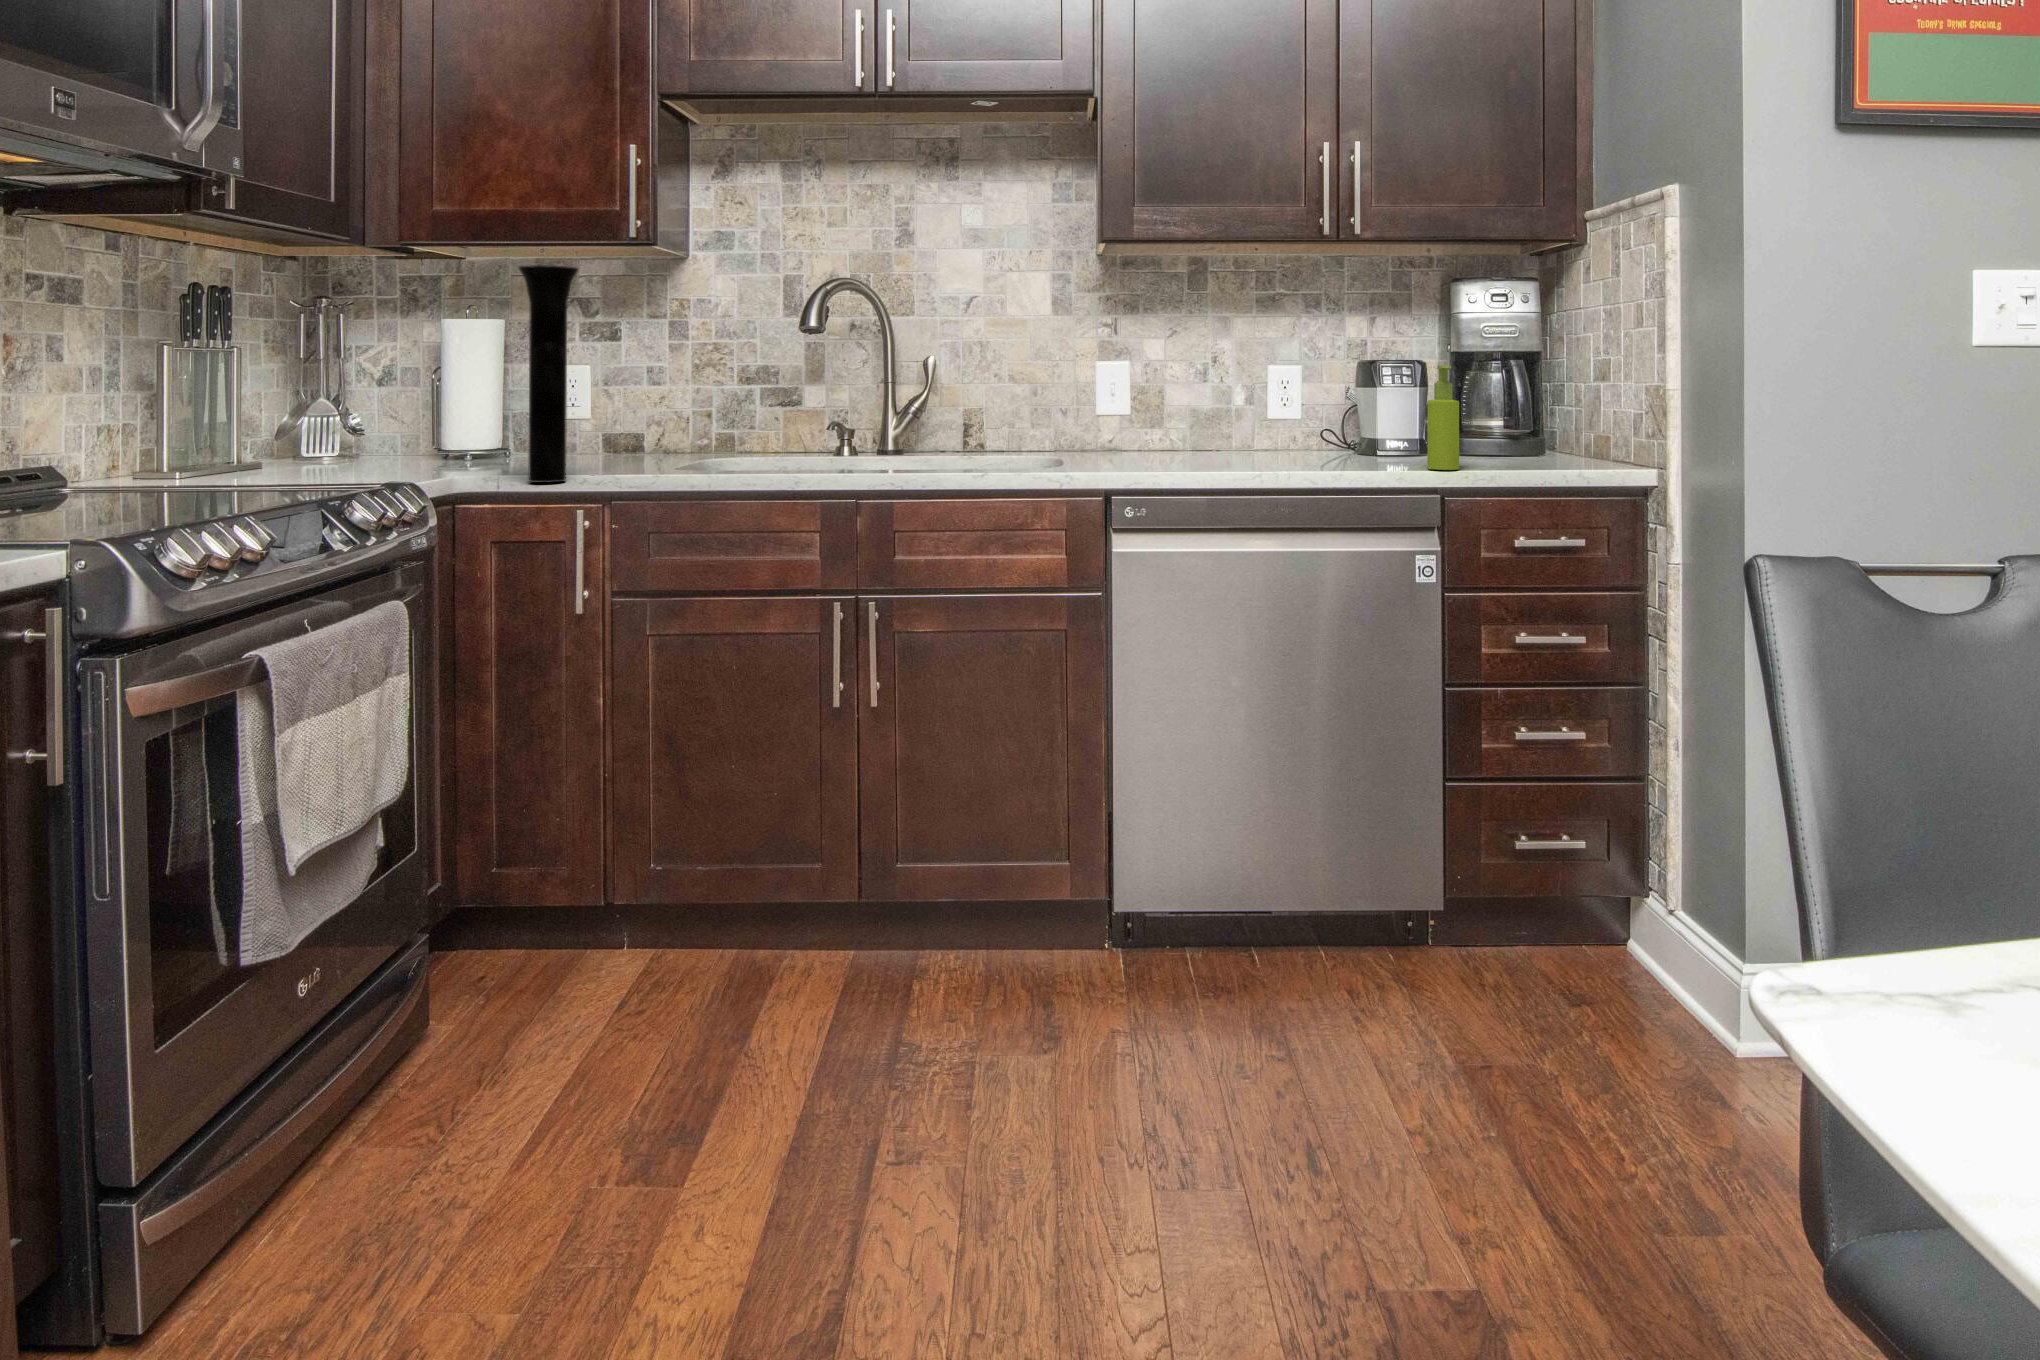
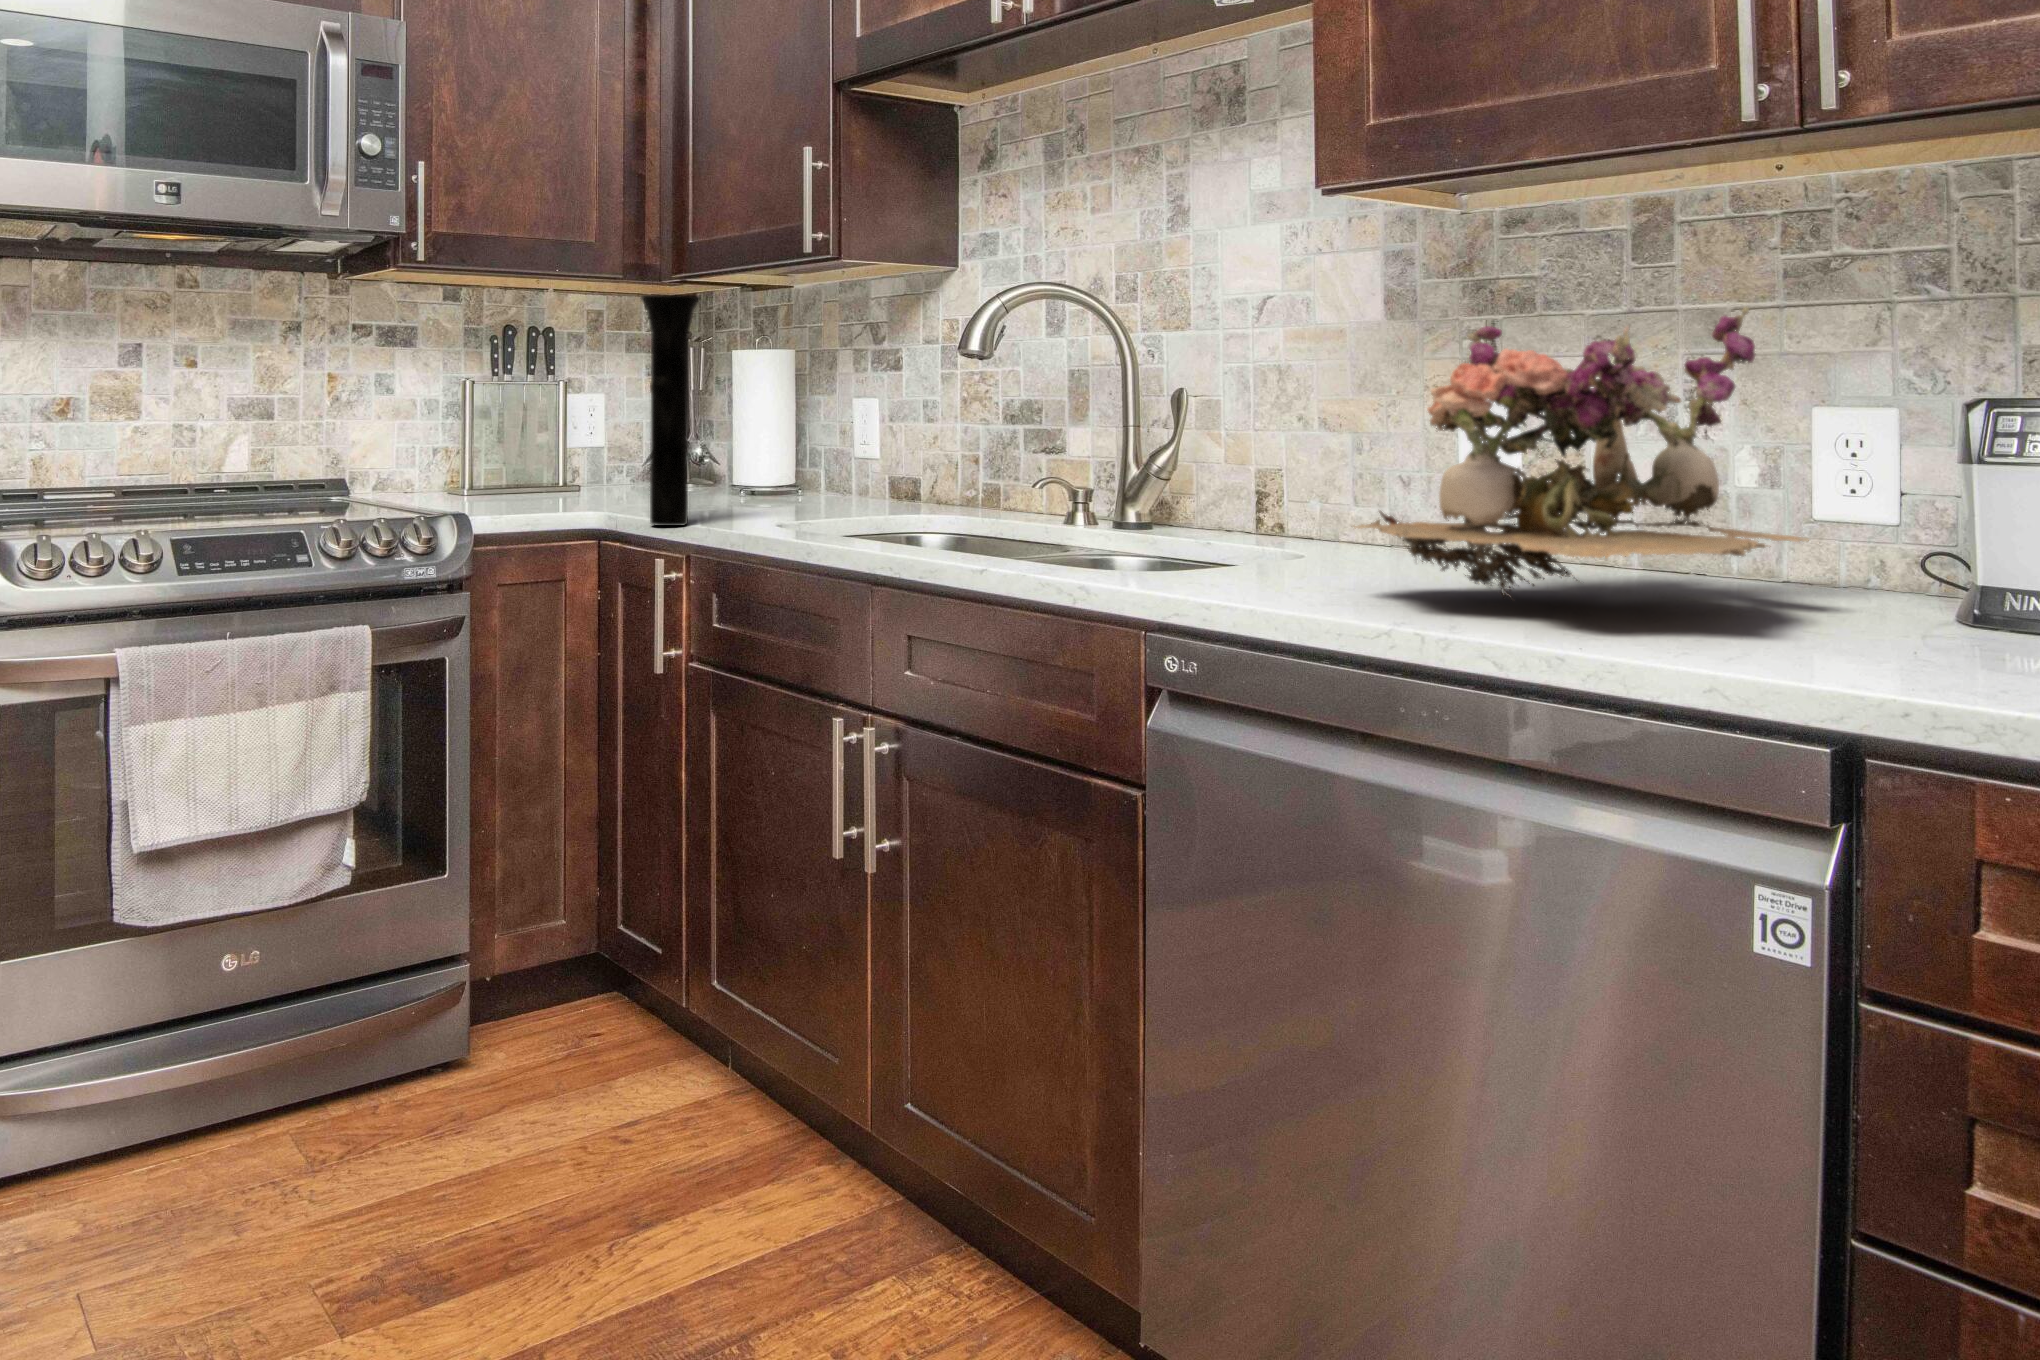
flower arrangement: none [1176,315,1357,465] -> present [1355,307,1809,596]
soap dispenser: present [1428,365,1459,470] -> none [1916,418,2020,682]

